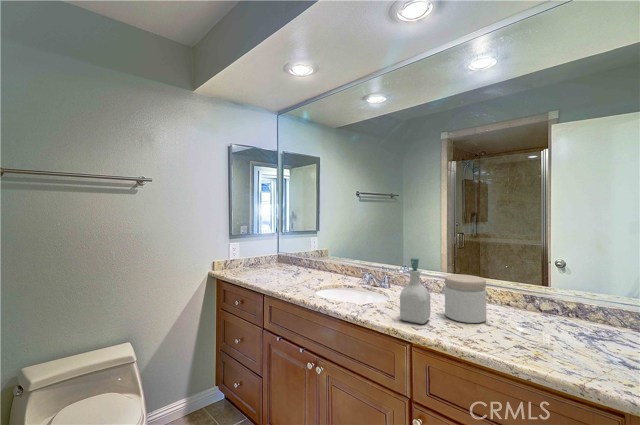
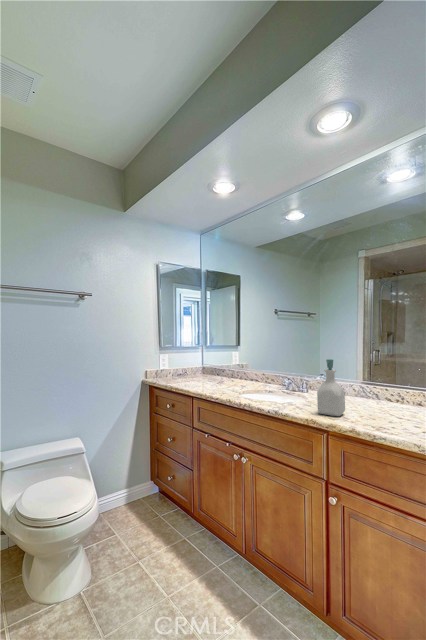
jar: present [445,274,487,323] -> none [358,375,397,417]

